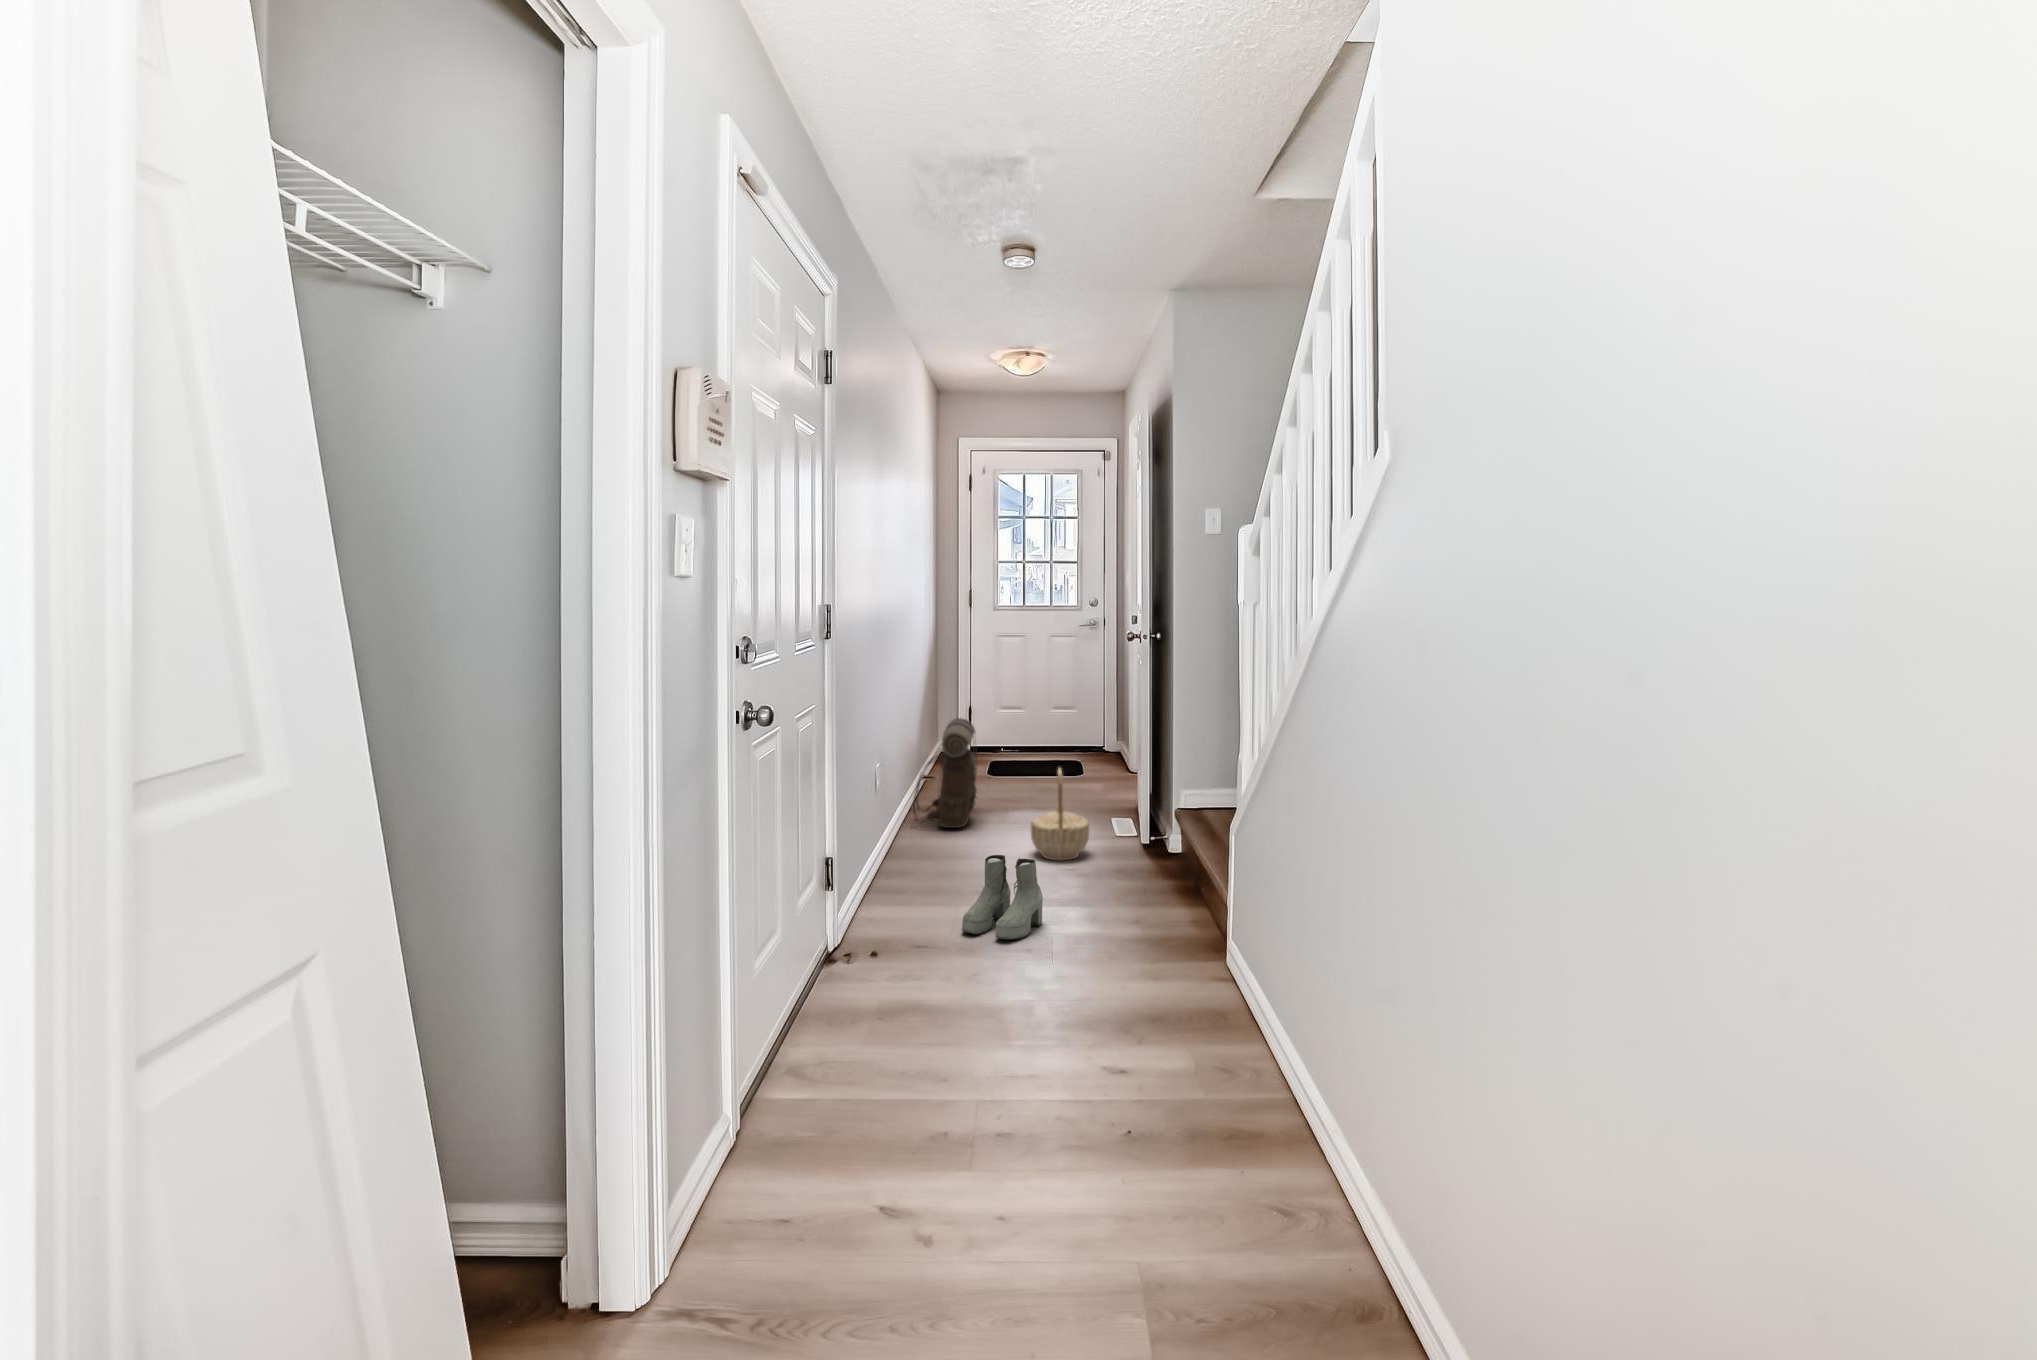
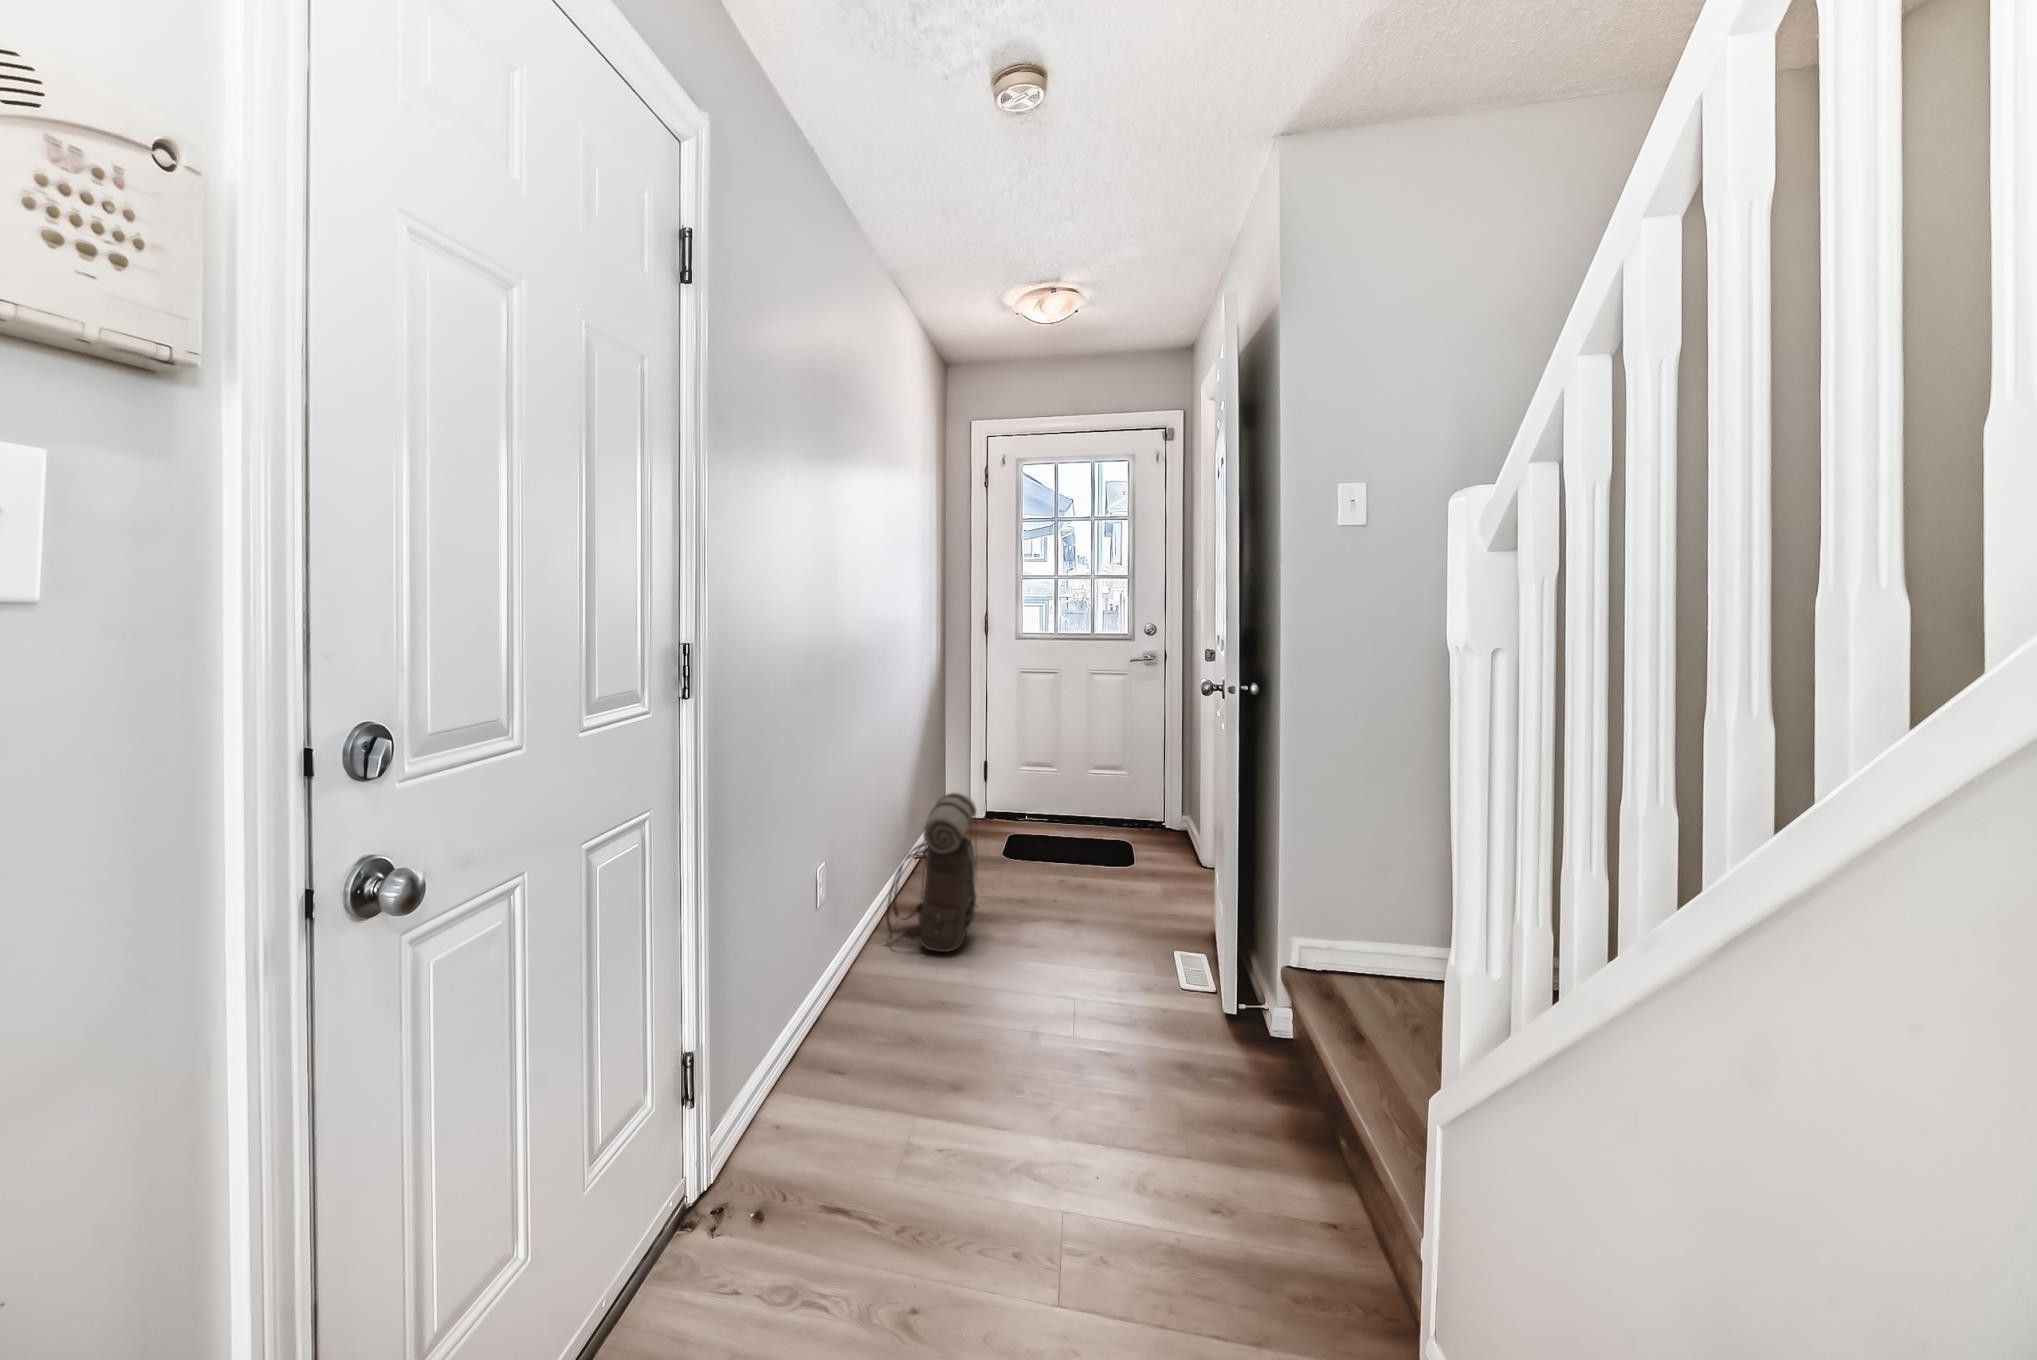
basket: present [1031,768,1090,860] -> none [1048,886,1141,1036]
boots: present [962,855,1043,940] -> none [914,1063,1054,1235]

